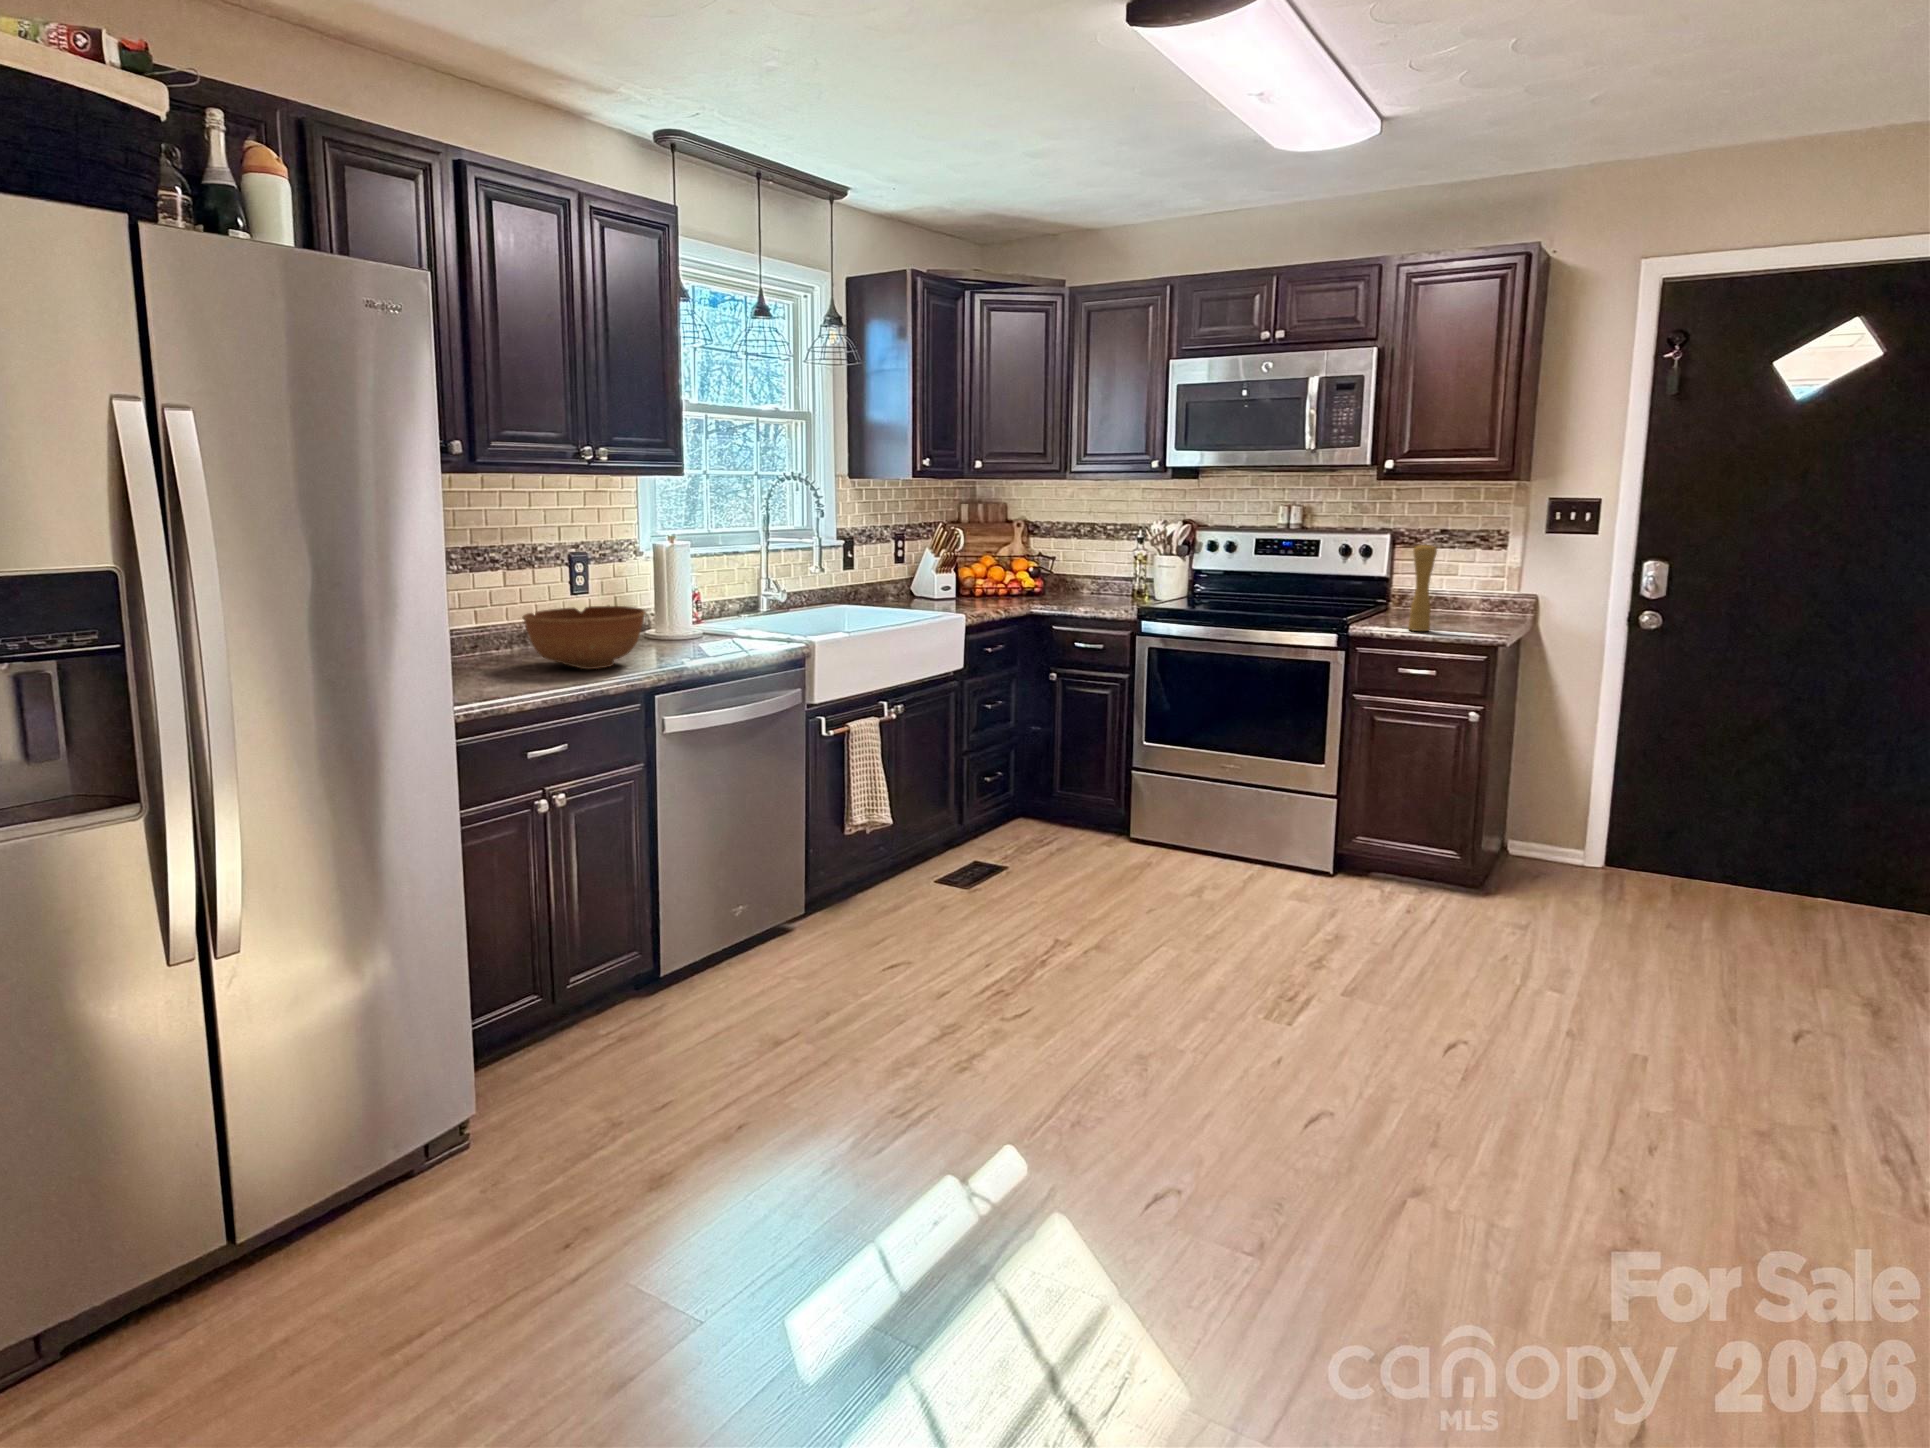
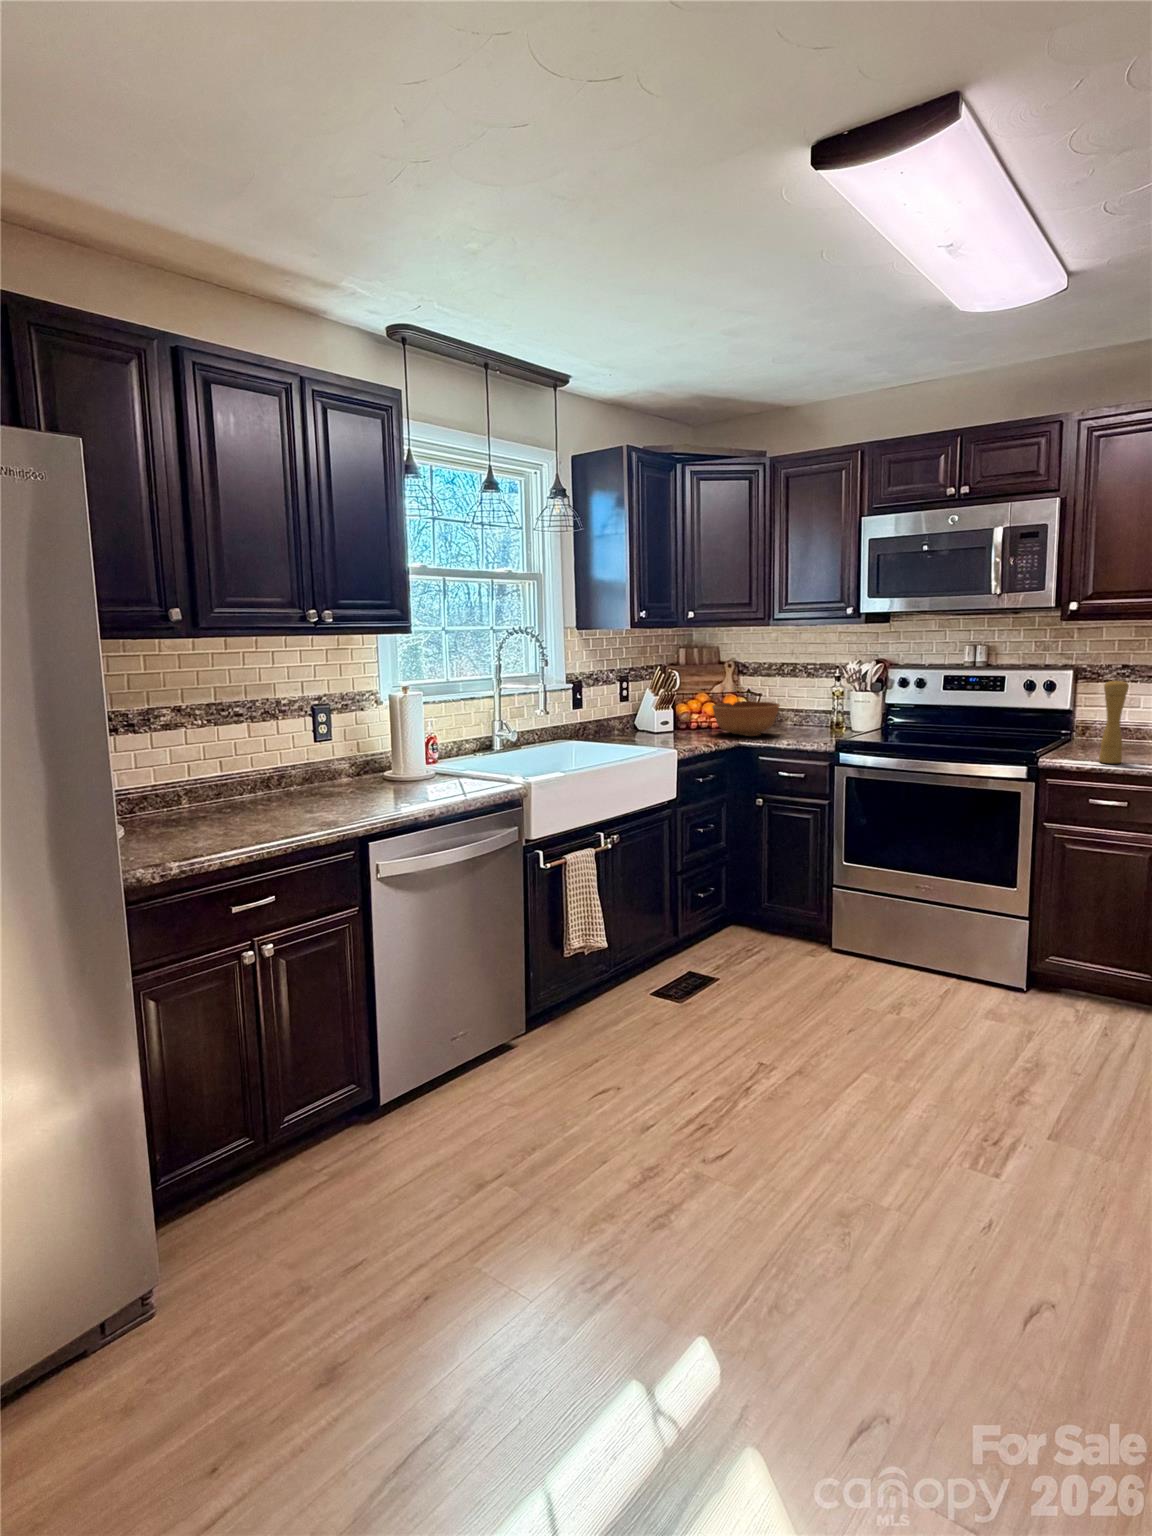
bowl: present [522,606,646,669] -> present [712,701,780,736]

